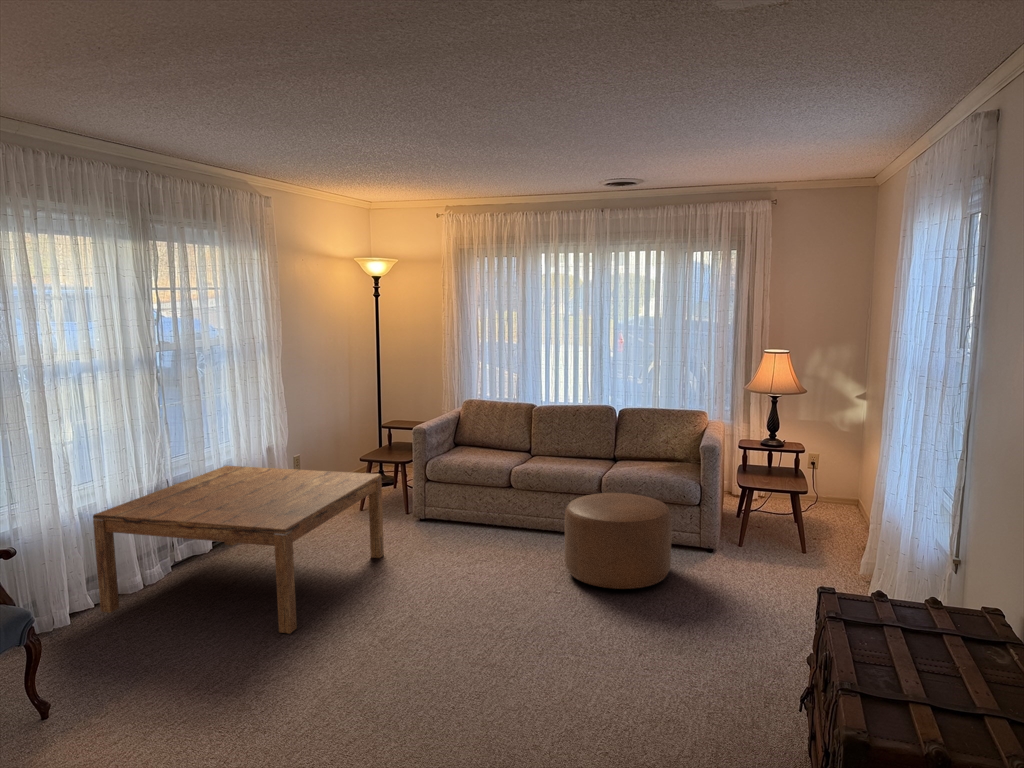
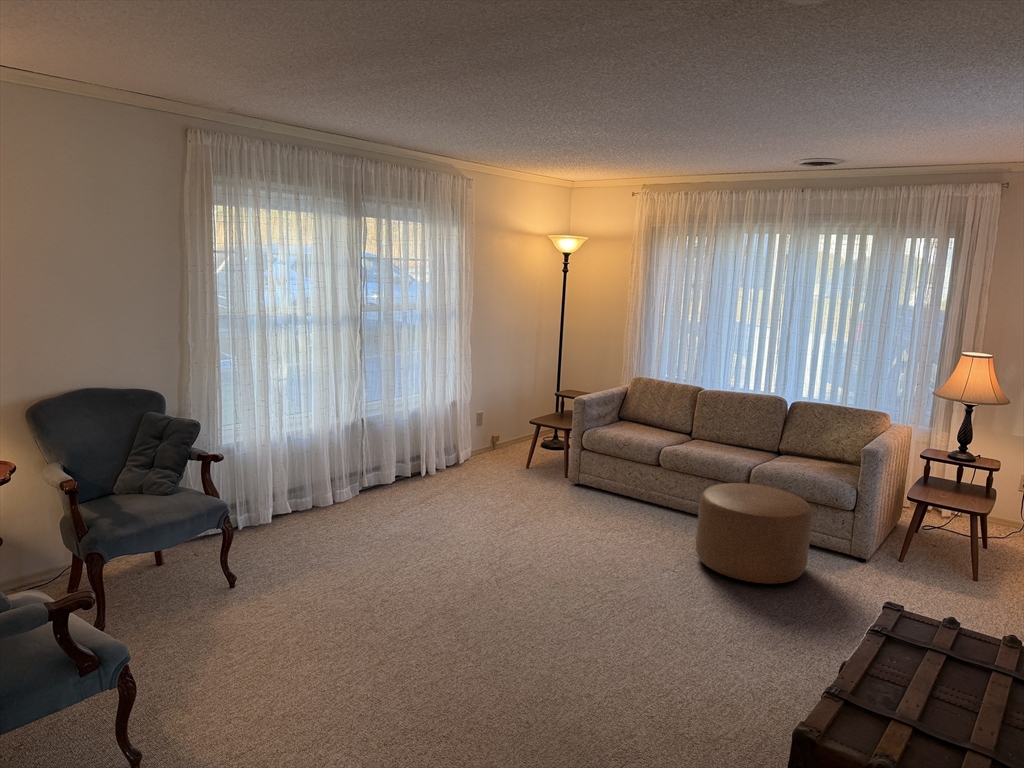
coffee table: present [93,466,384,633] -> none [296,413,536,564]

